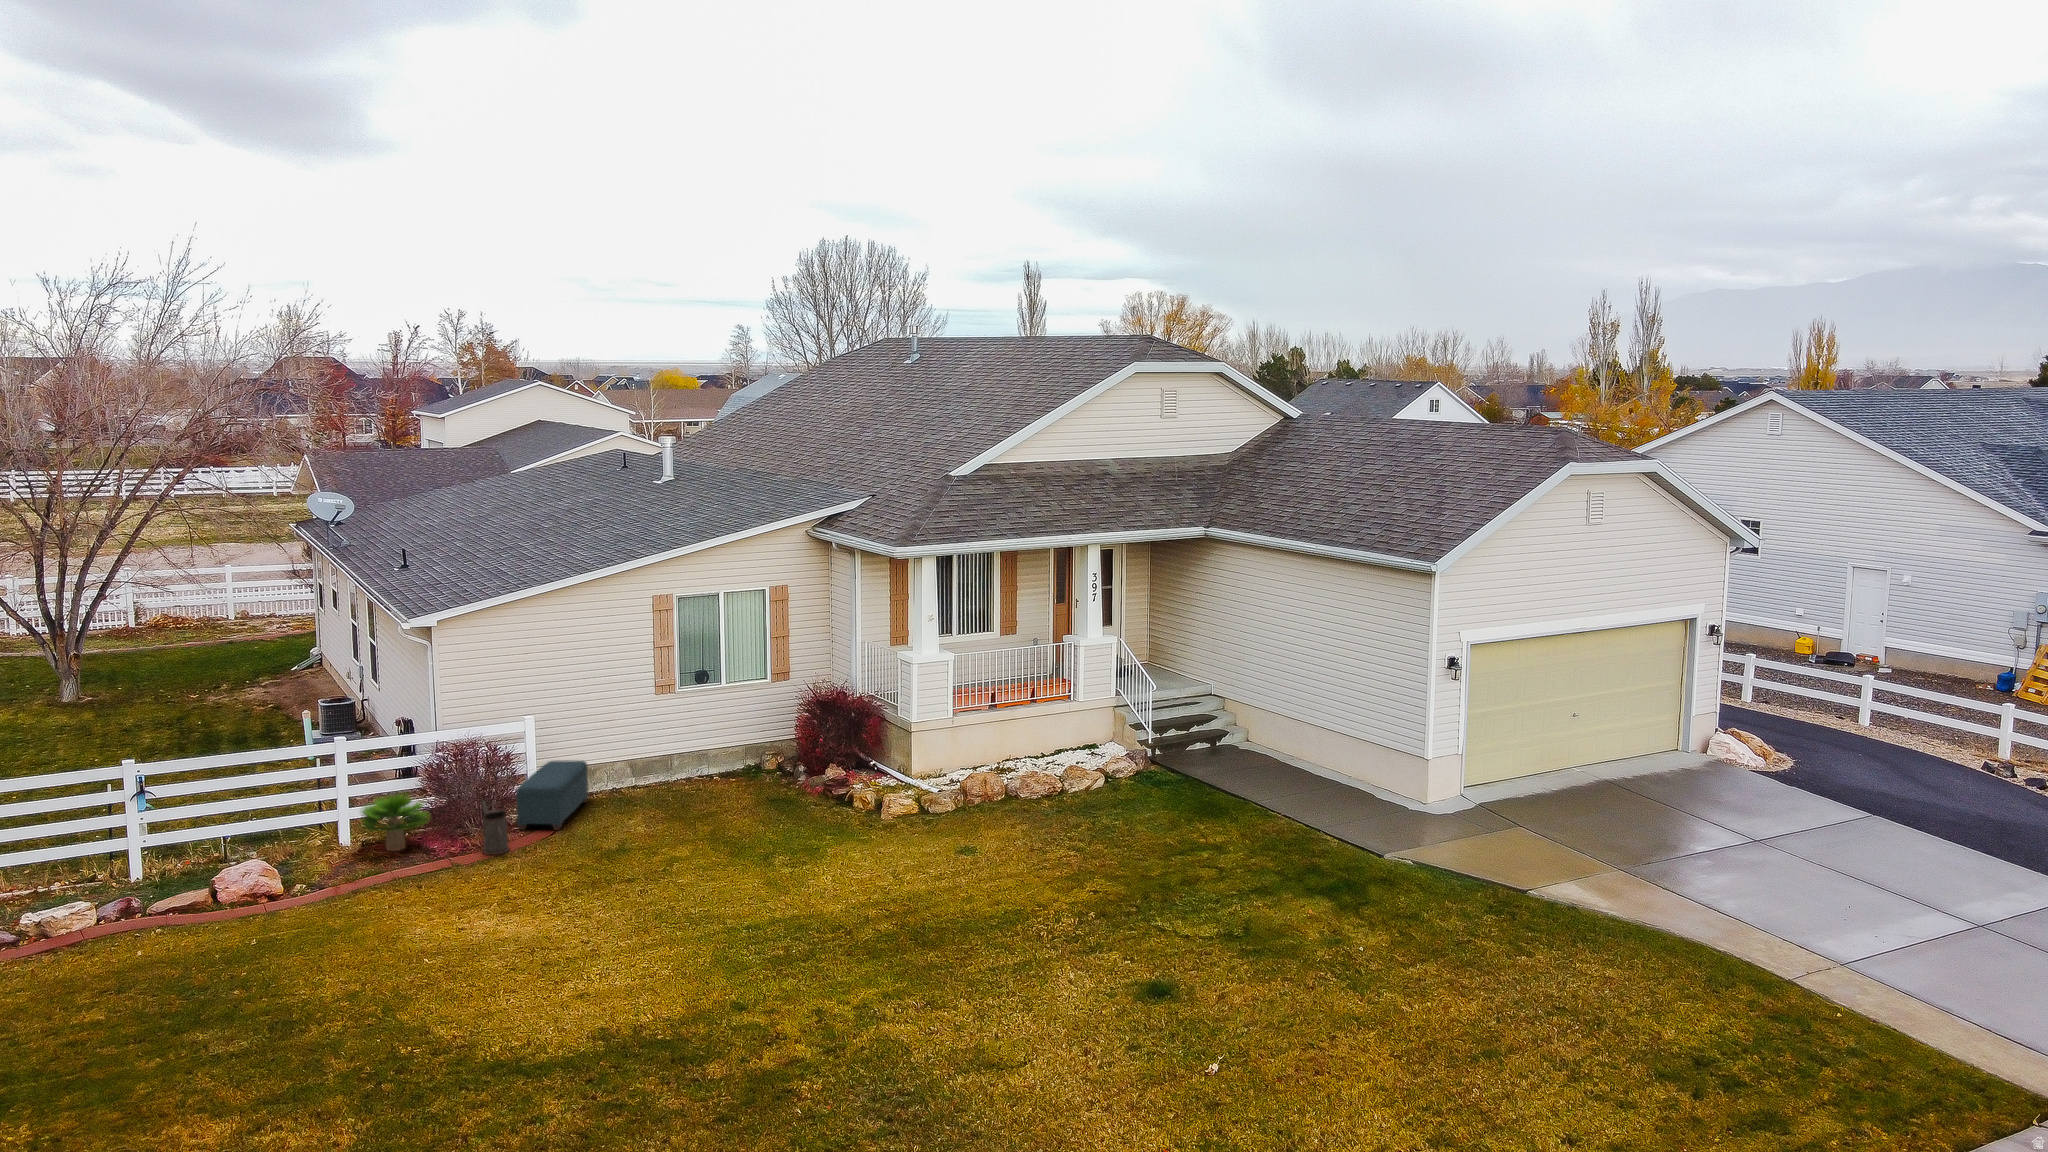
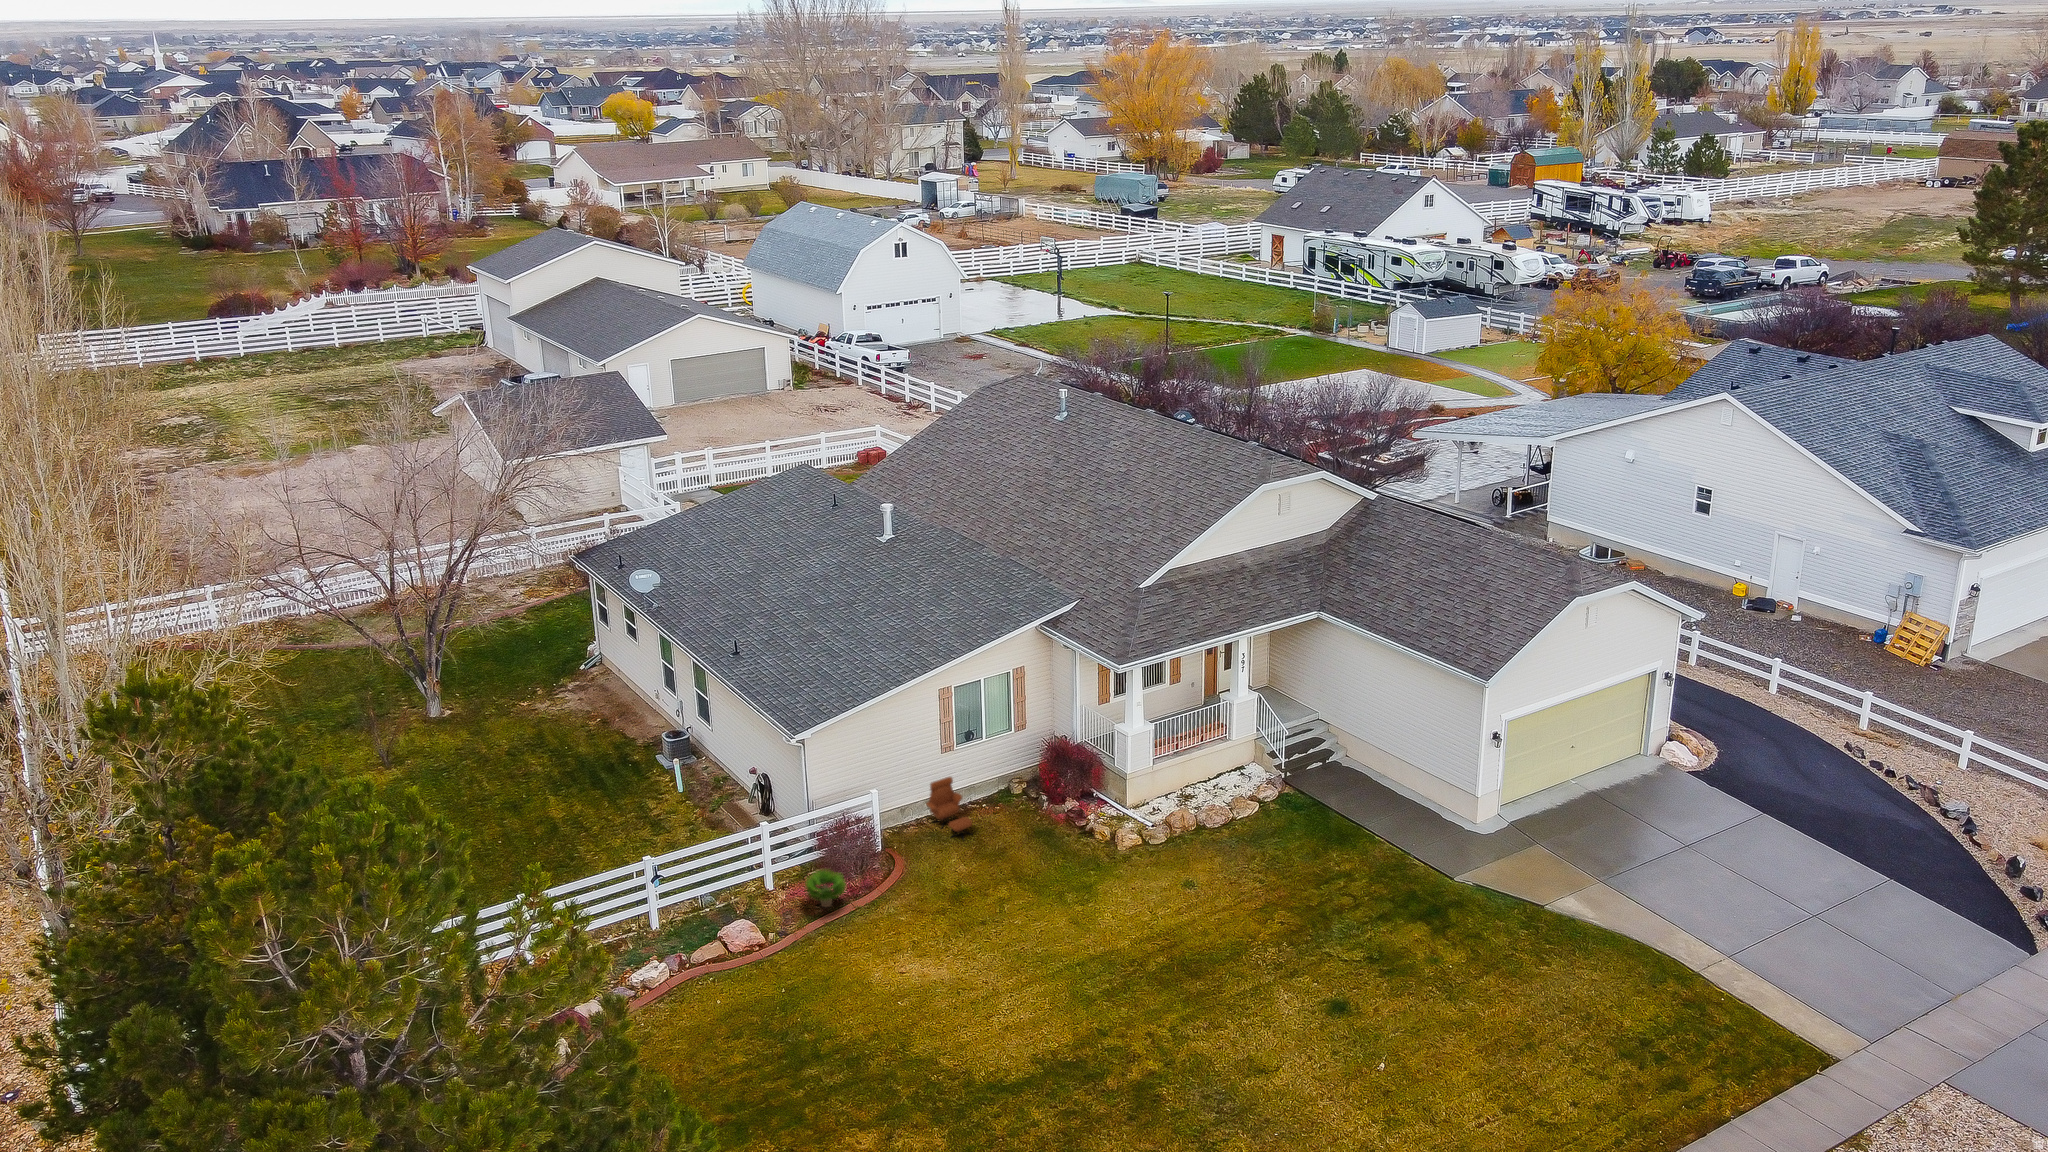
lounge chair: none [616,715,676,799] -> present [927,777,972,836]
bench: present [516,760,589,830] -> none [891,822,920,880]
watering can: present [482,801,510,855] -> none [875,869,900,907]

